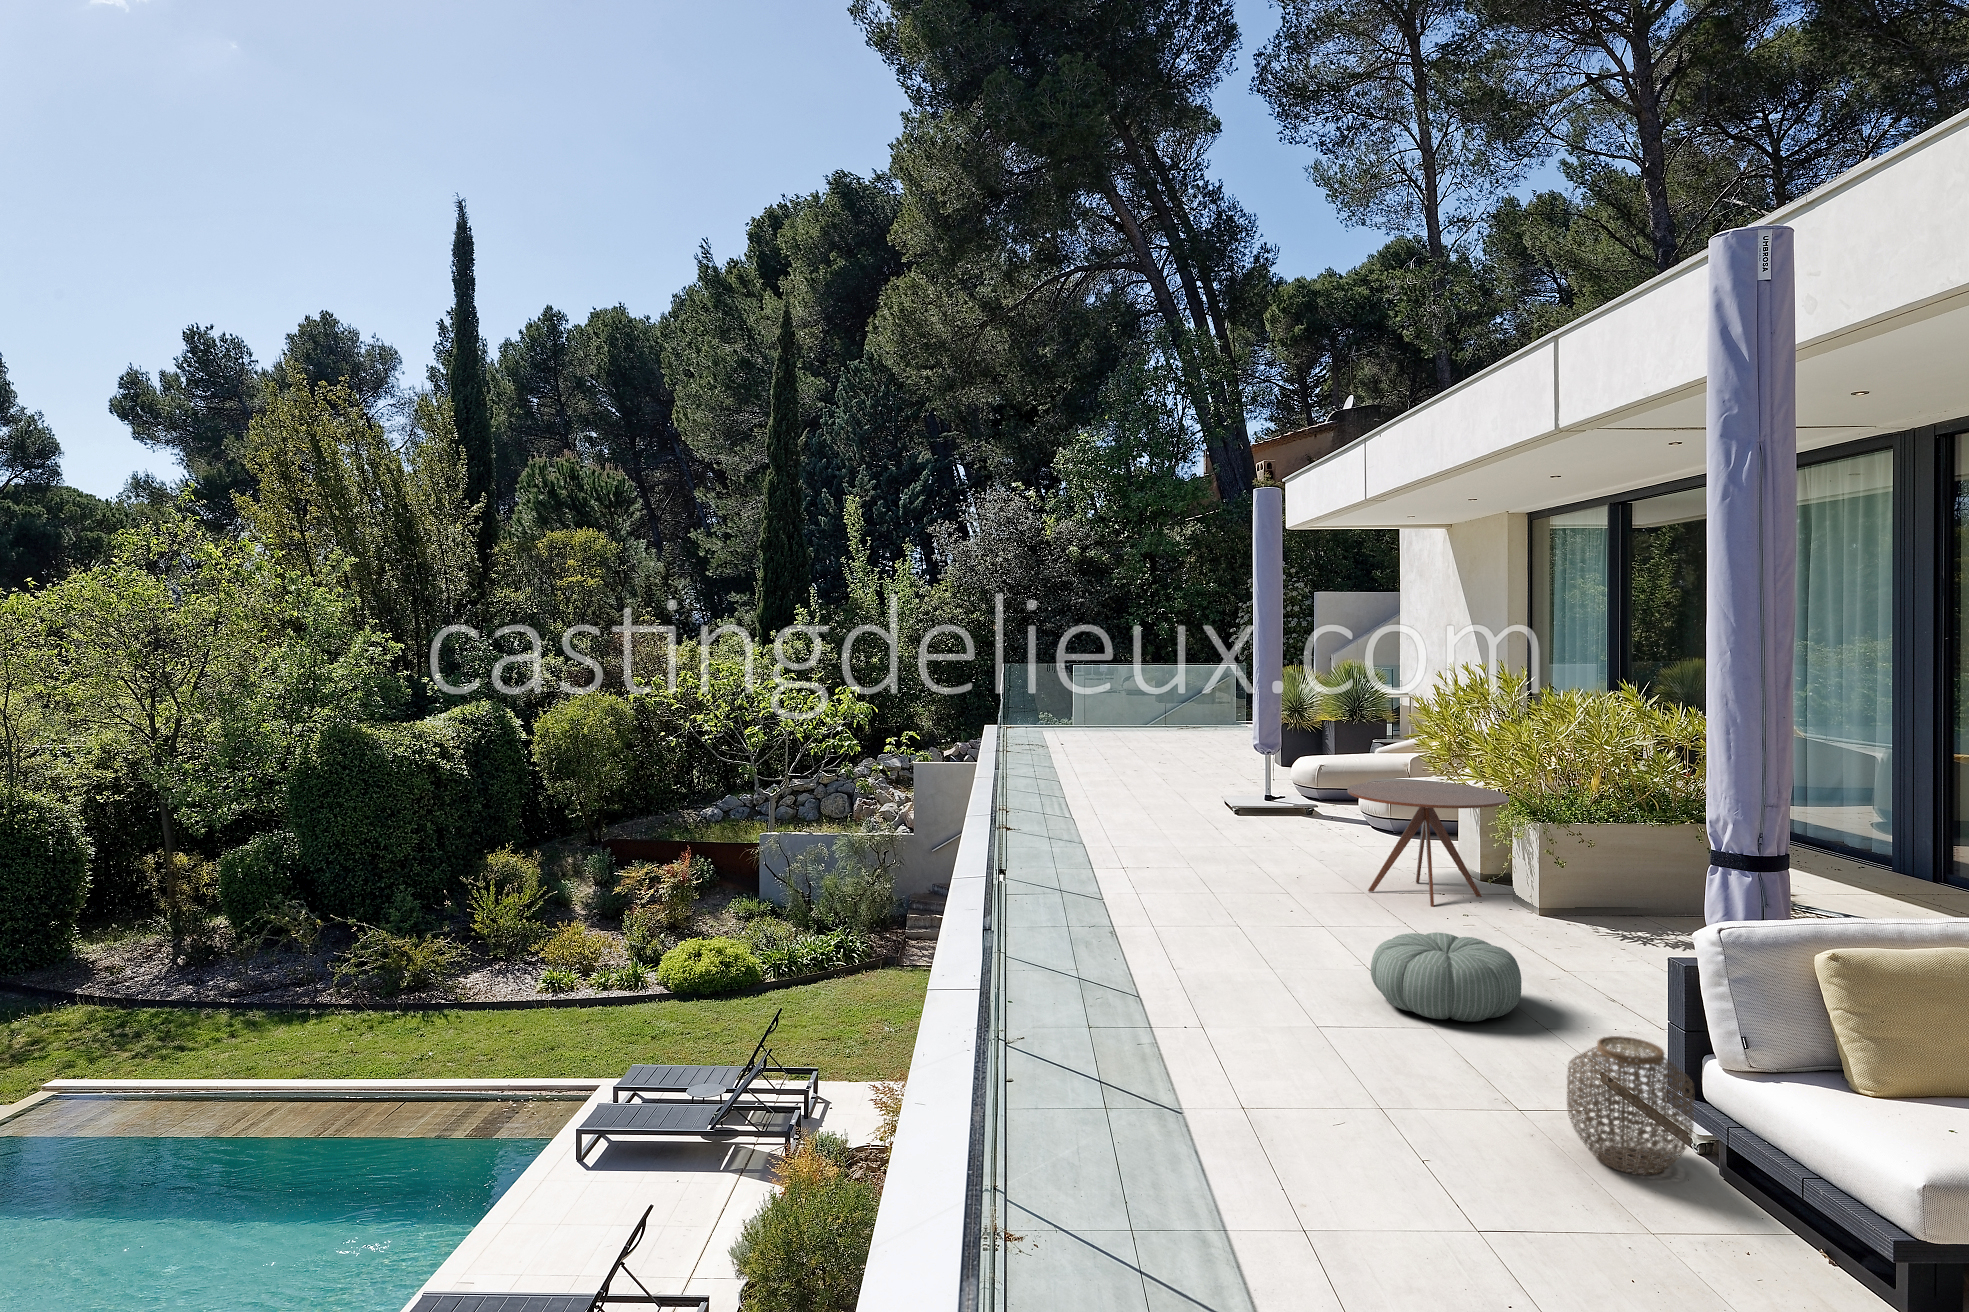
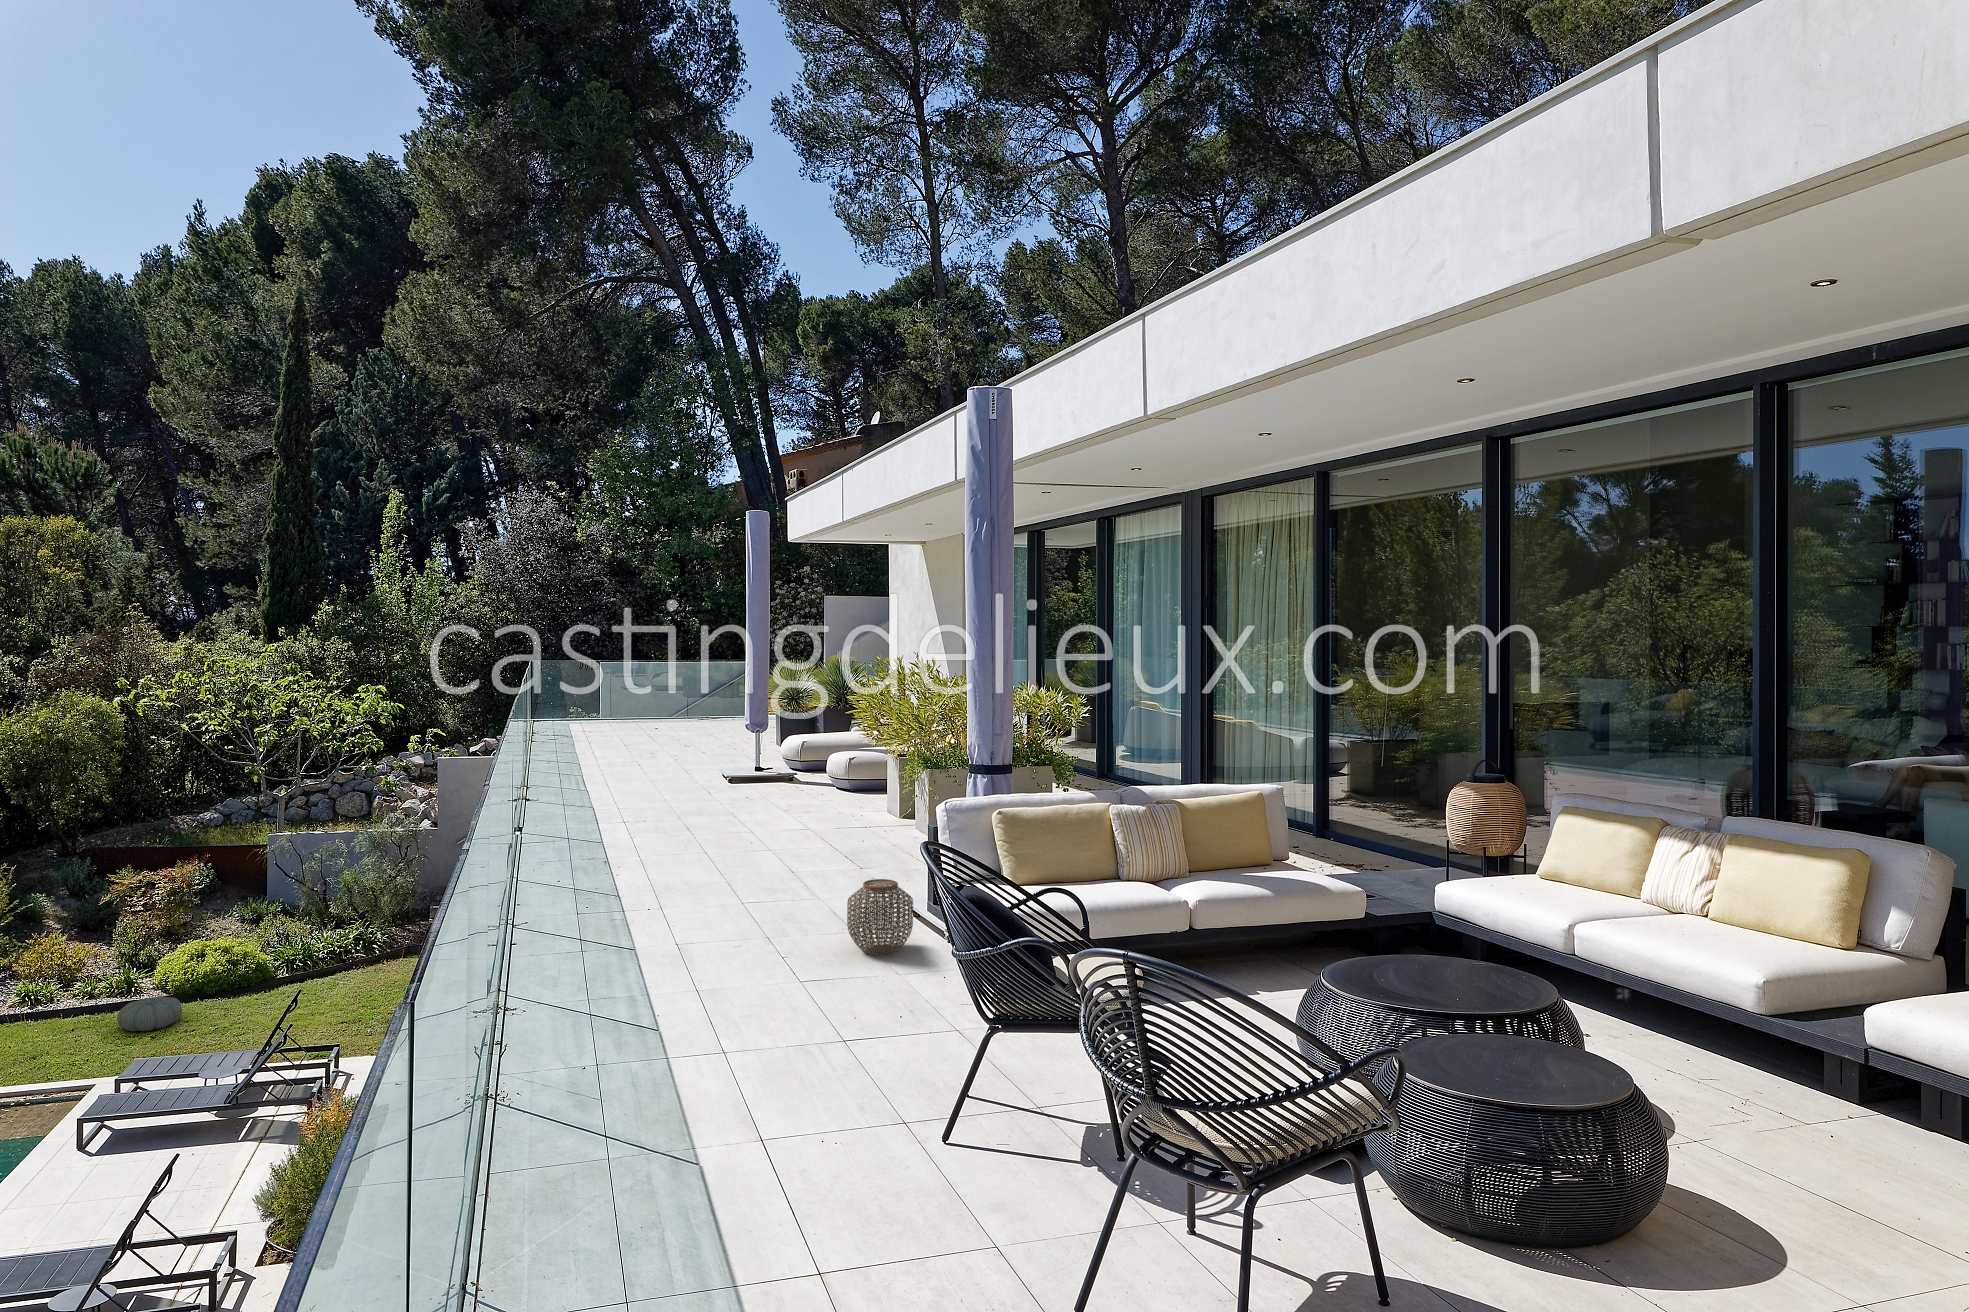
round table: present [1347,781,1509,907] -> none [788,746,901,836]
pouf: present [1371,932,1522,1022] -> present [117,997,182,1031]

